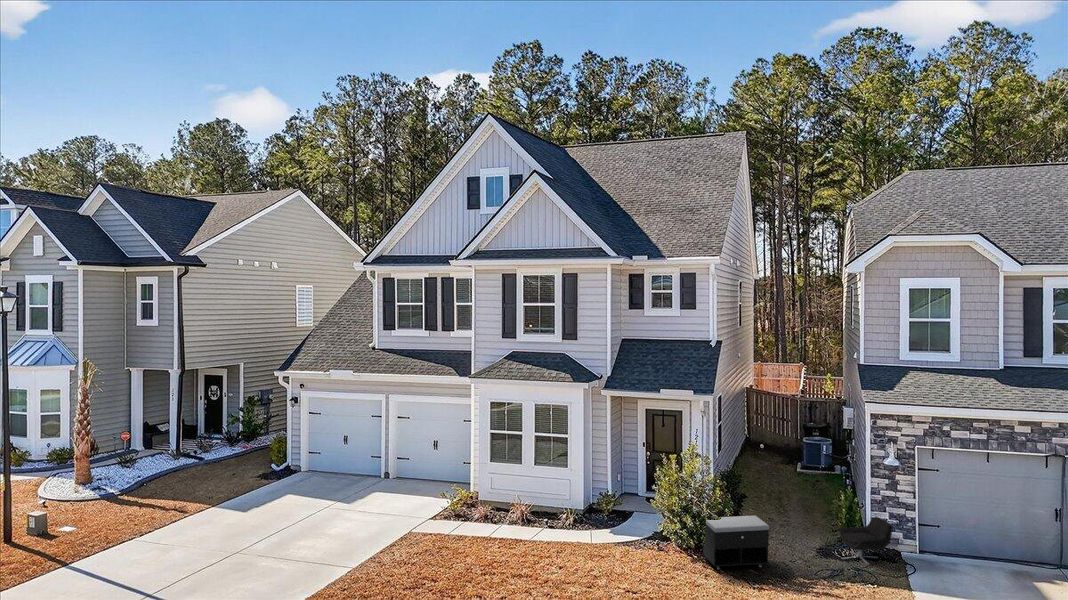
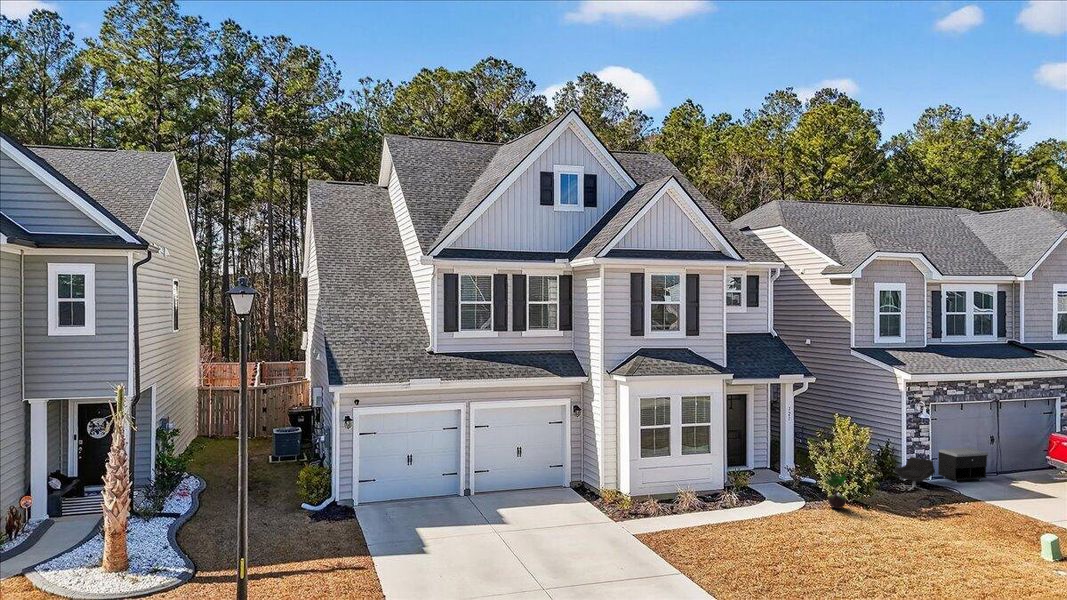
potted tree: none [654,507,686,556] -> present [826,473,846,509]
storage bench: present [703,516,769,569] -> present [938,448,988,482]

